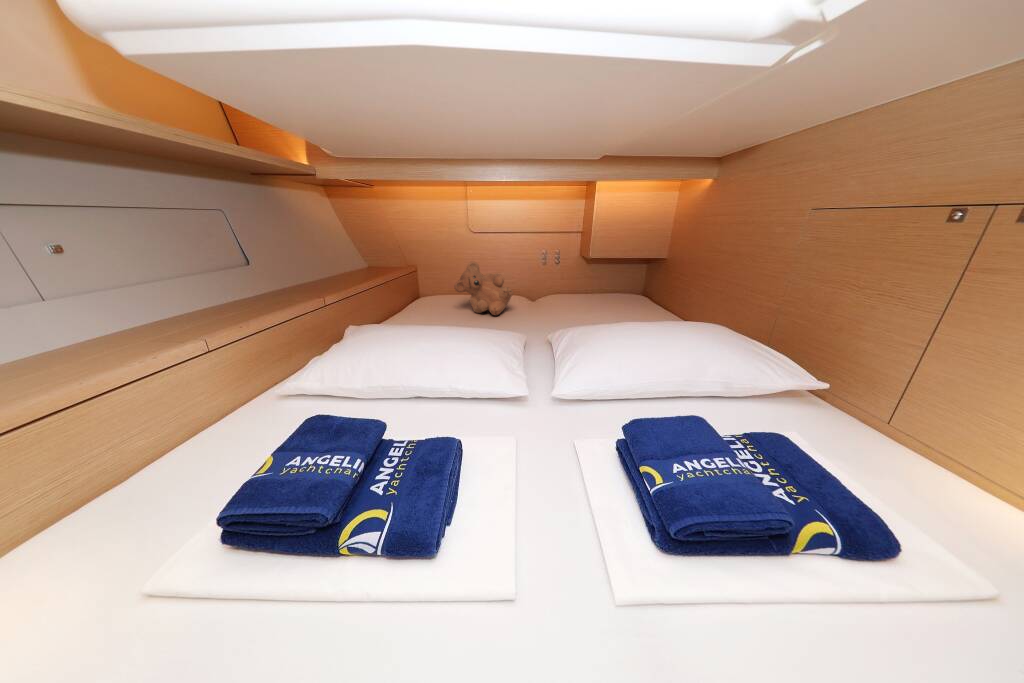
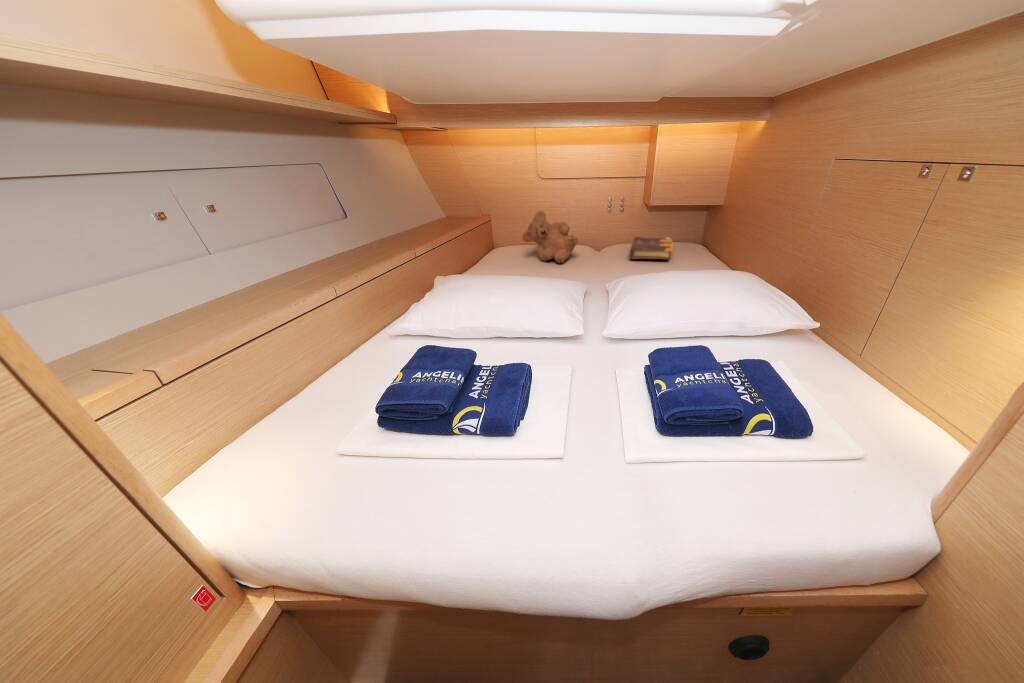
book: none [566,292,606,313] -> present [630,237,673,259]

